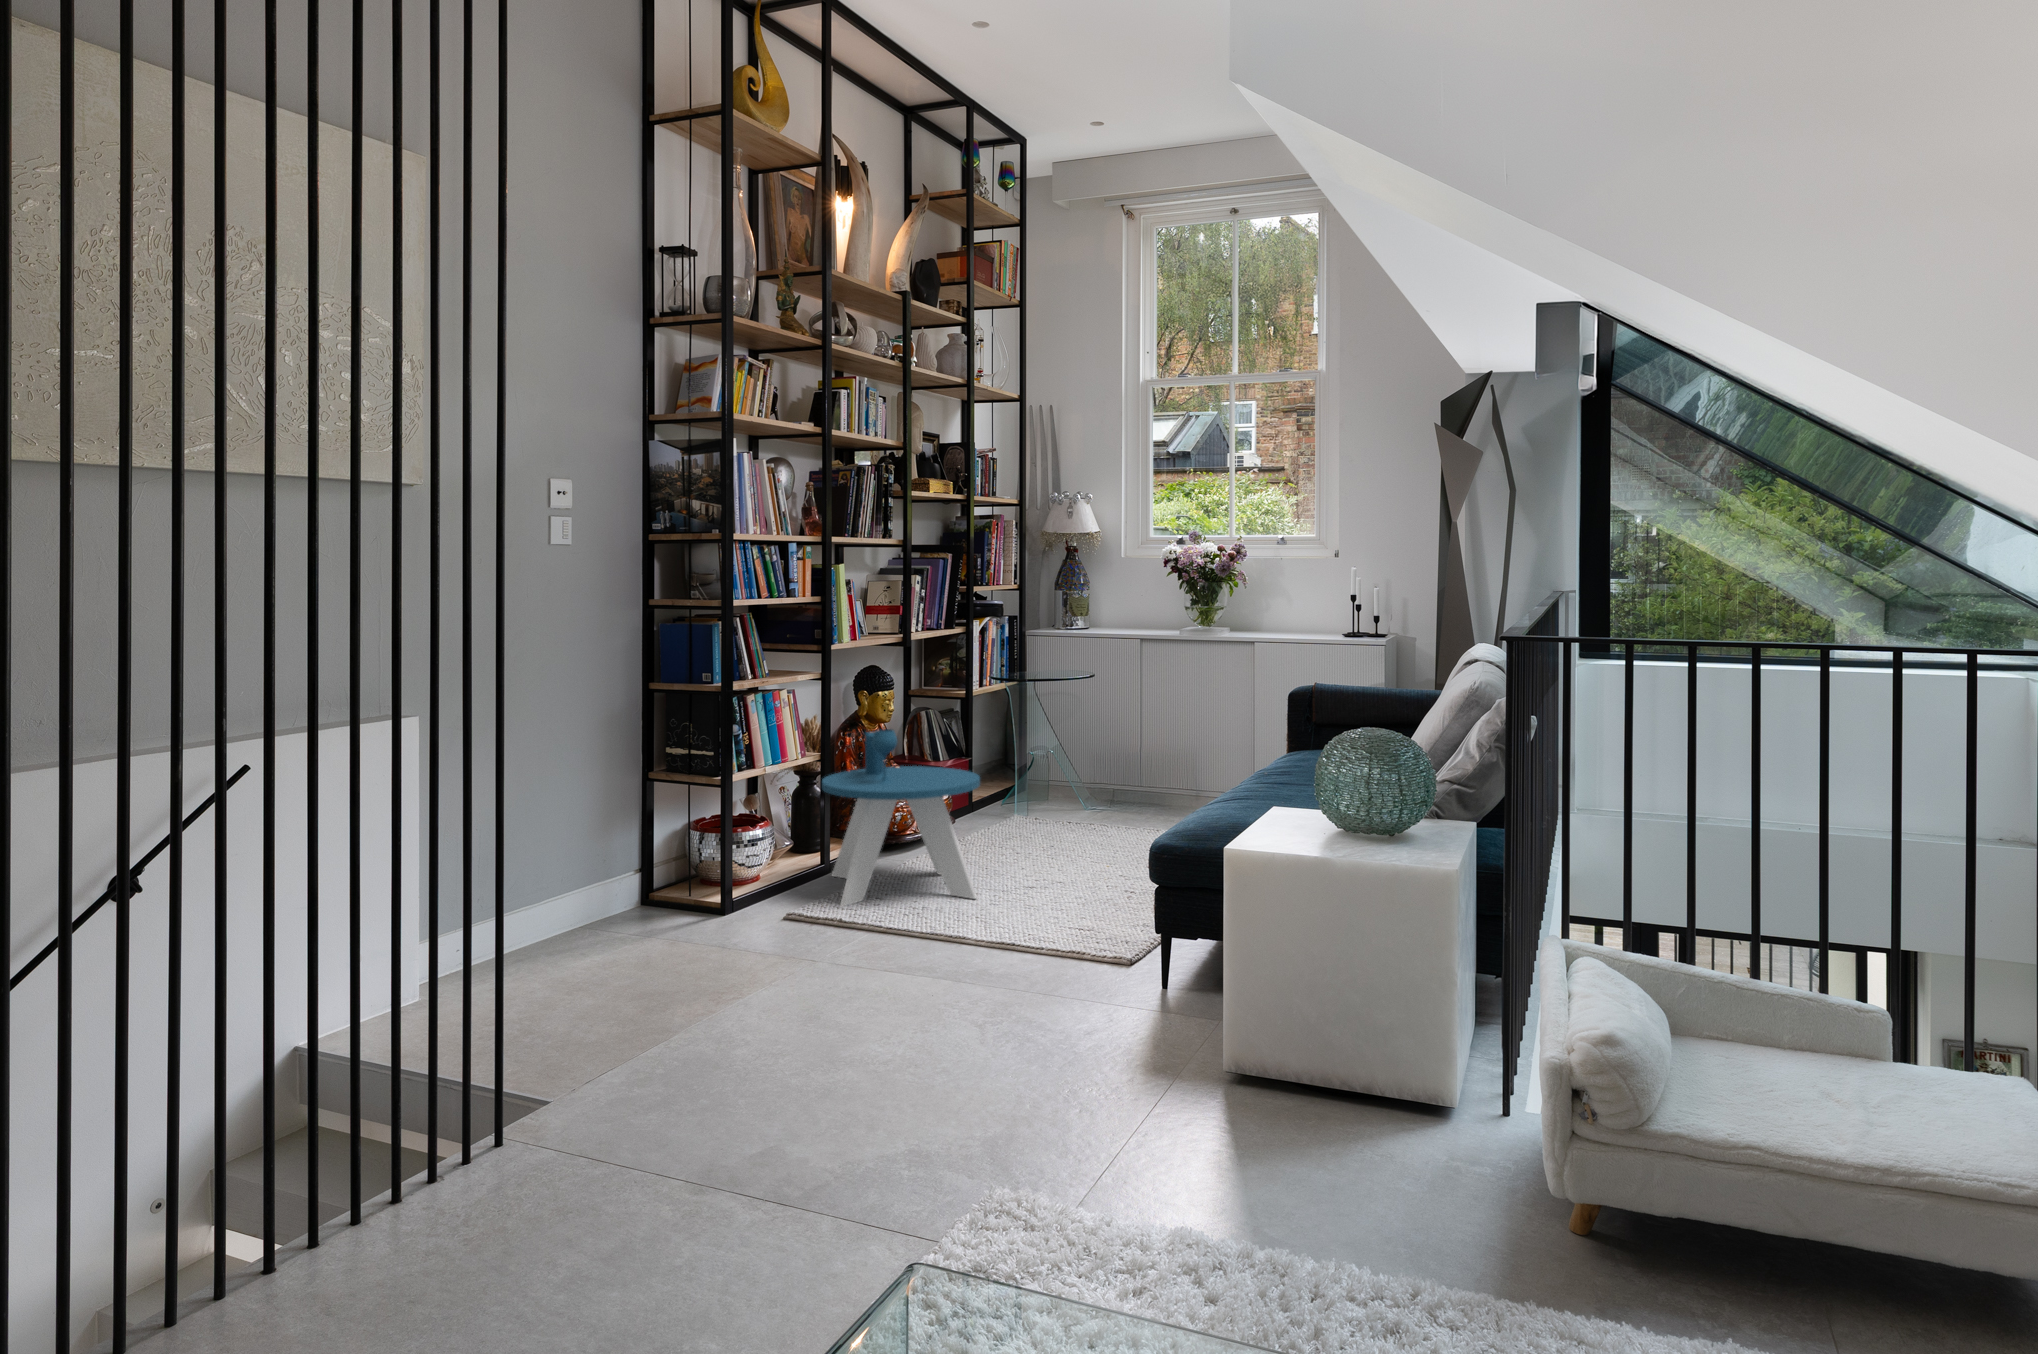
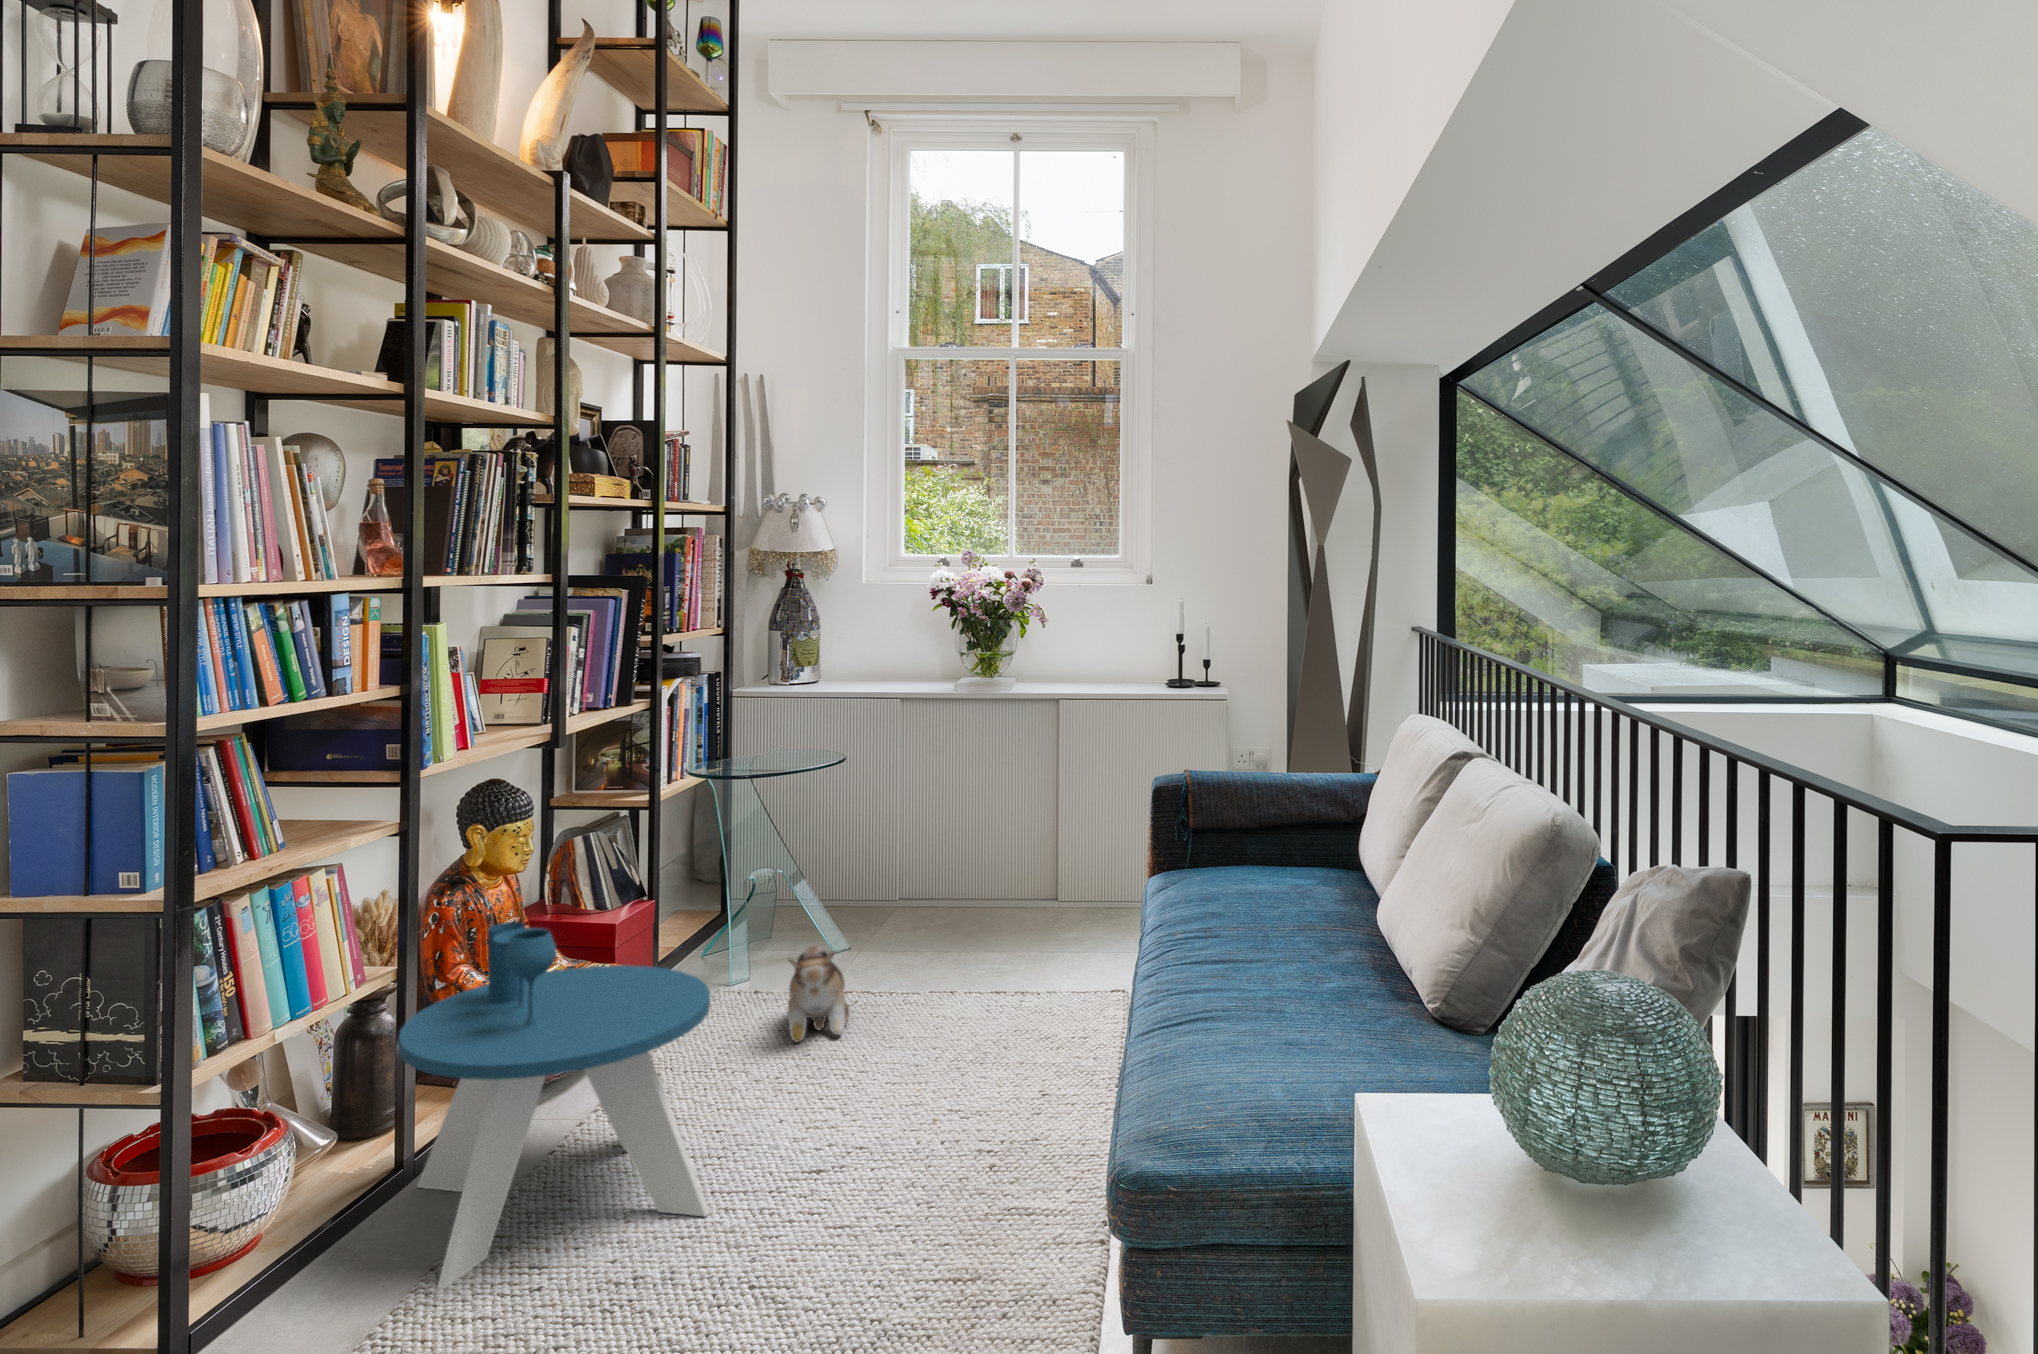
plush toy: none [1040,783,1084,847] -> present [788,946,849,1042]

